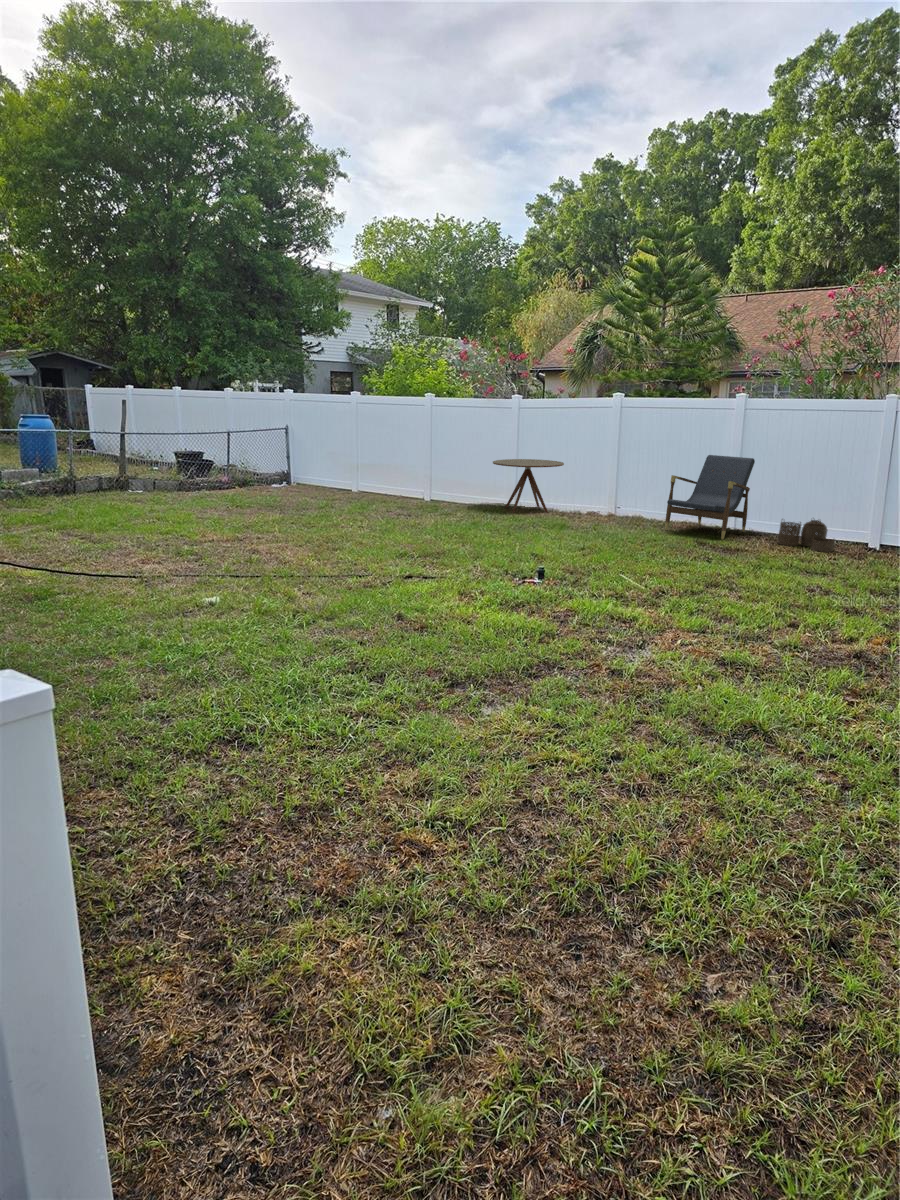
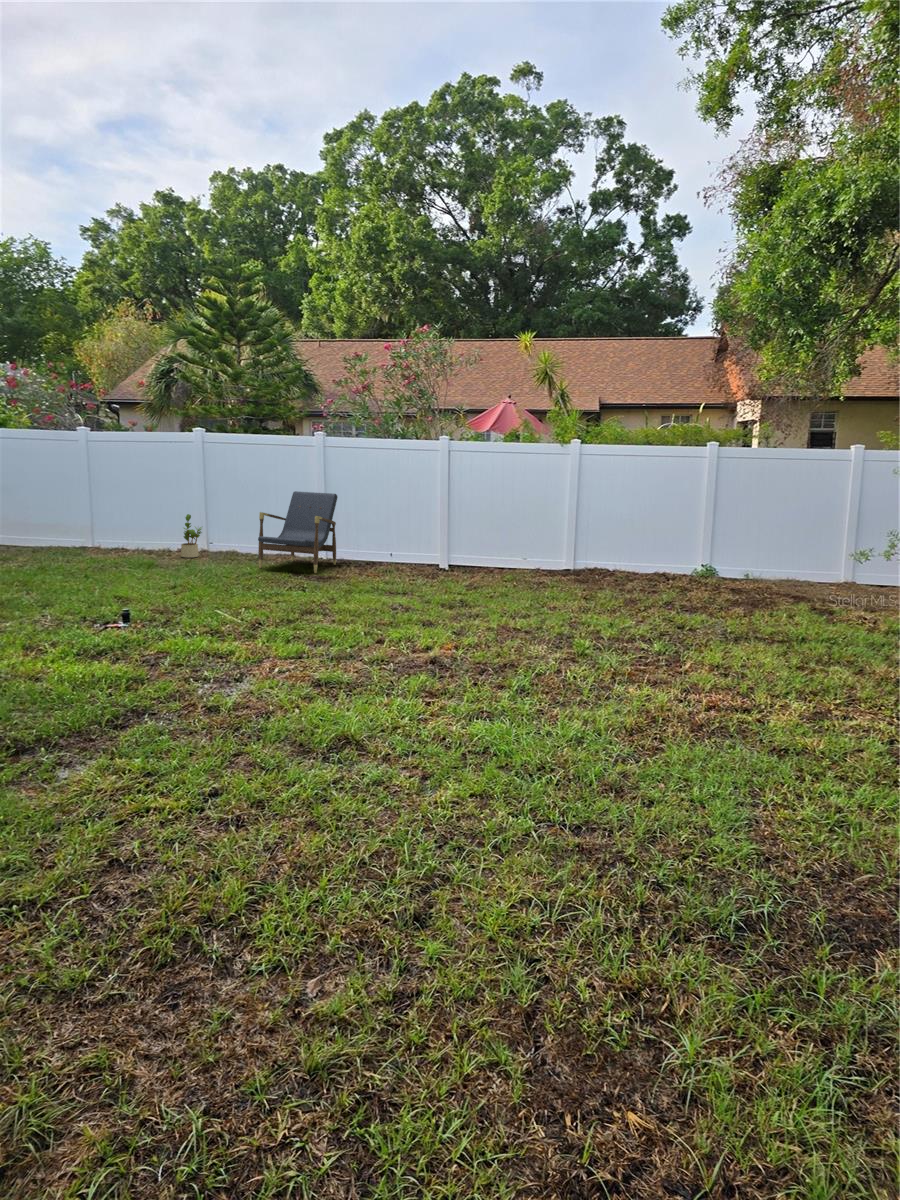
round table: present [493,459,564,513] -> none [58,500,144,560]
potted plant: none [592,475,615,516] -> present [181,514,202,558]
woven basket: present [778,519,834,552] -> none [366,547,413,578]

